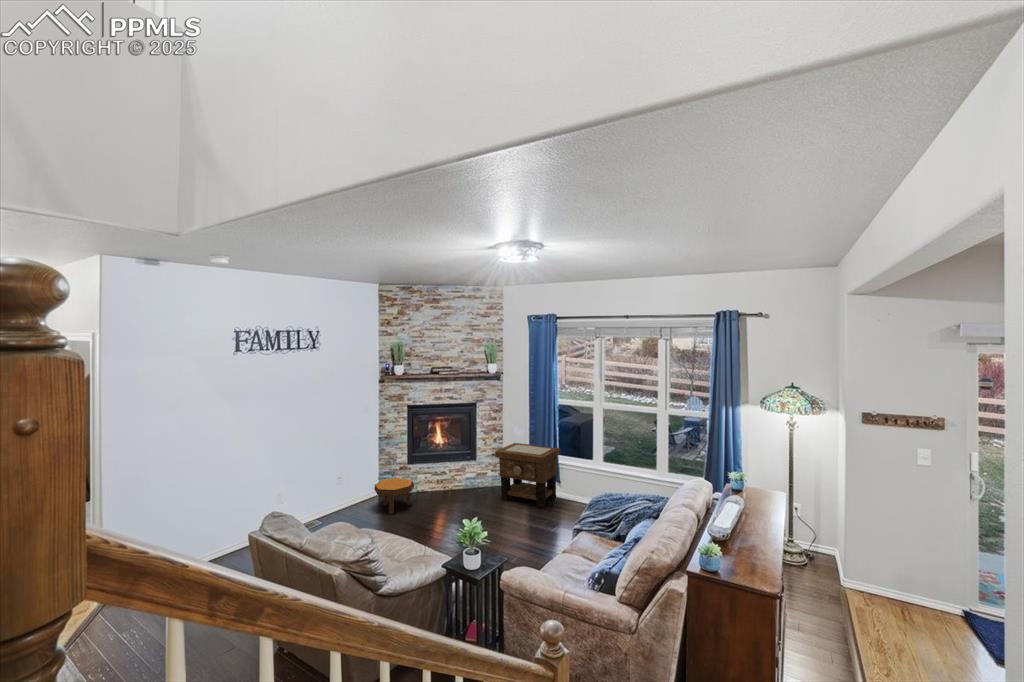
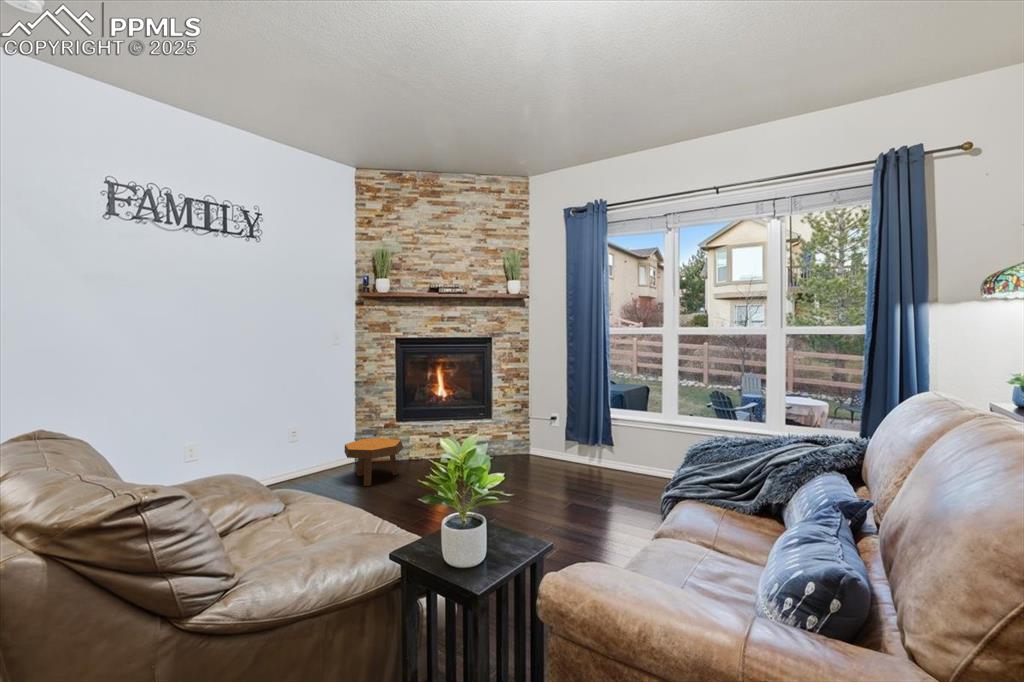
side table: present [495,443,561,508] -> none [521,392,614,479]

